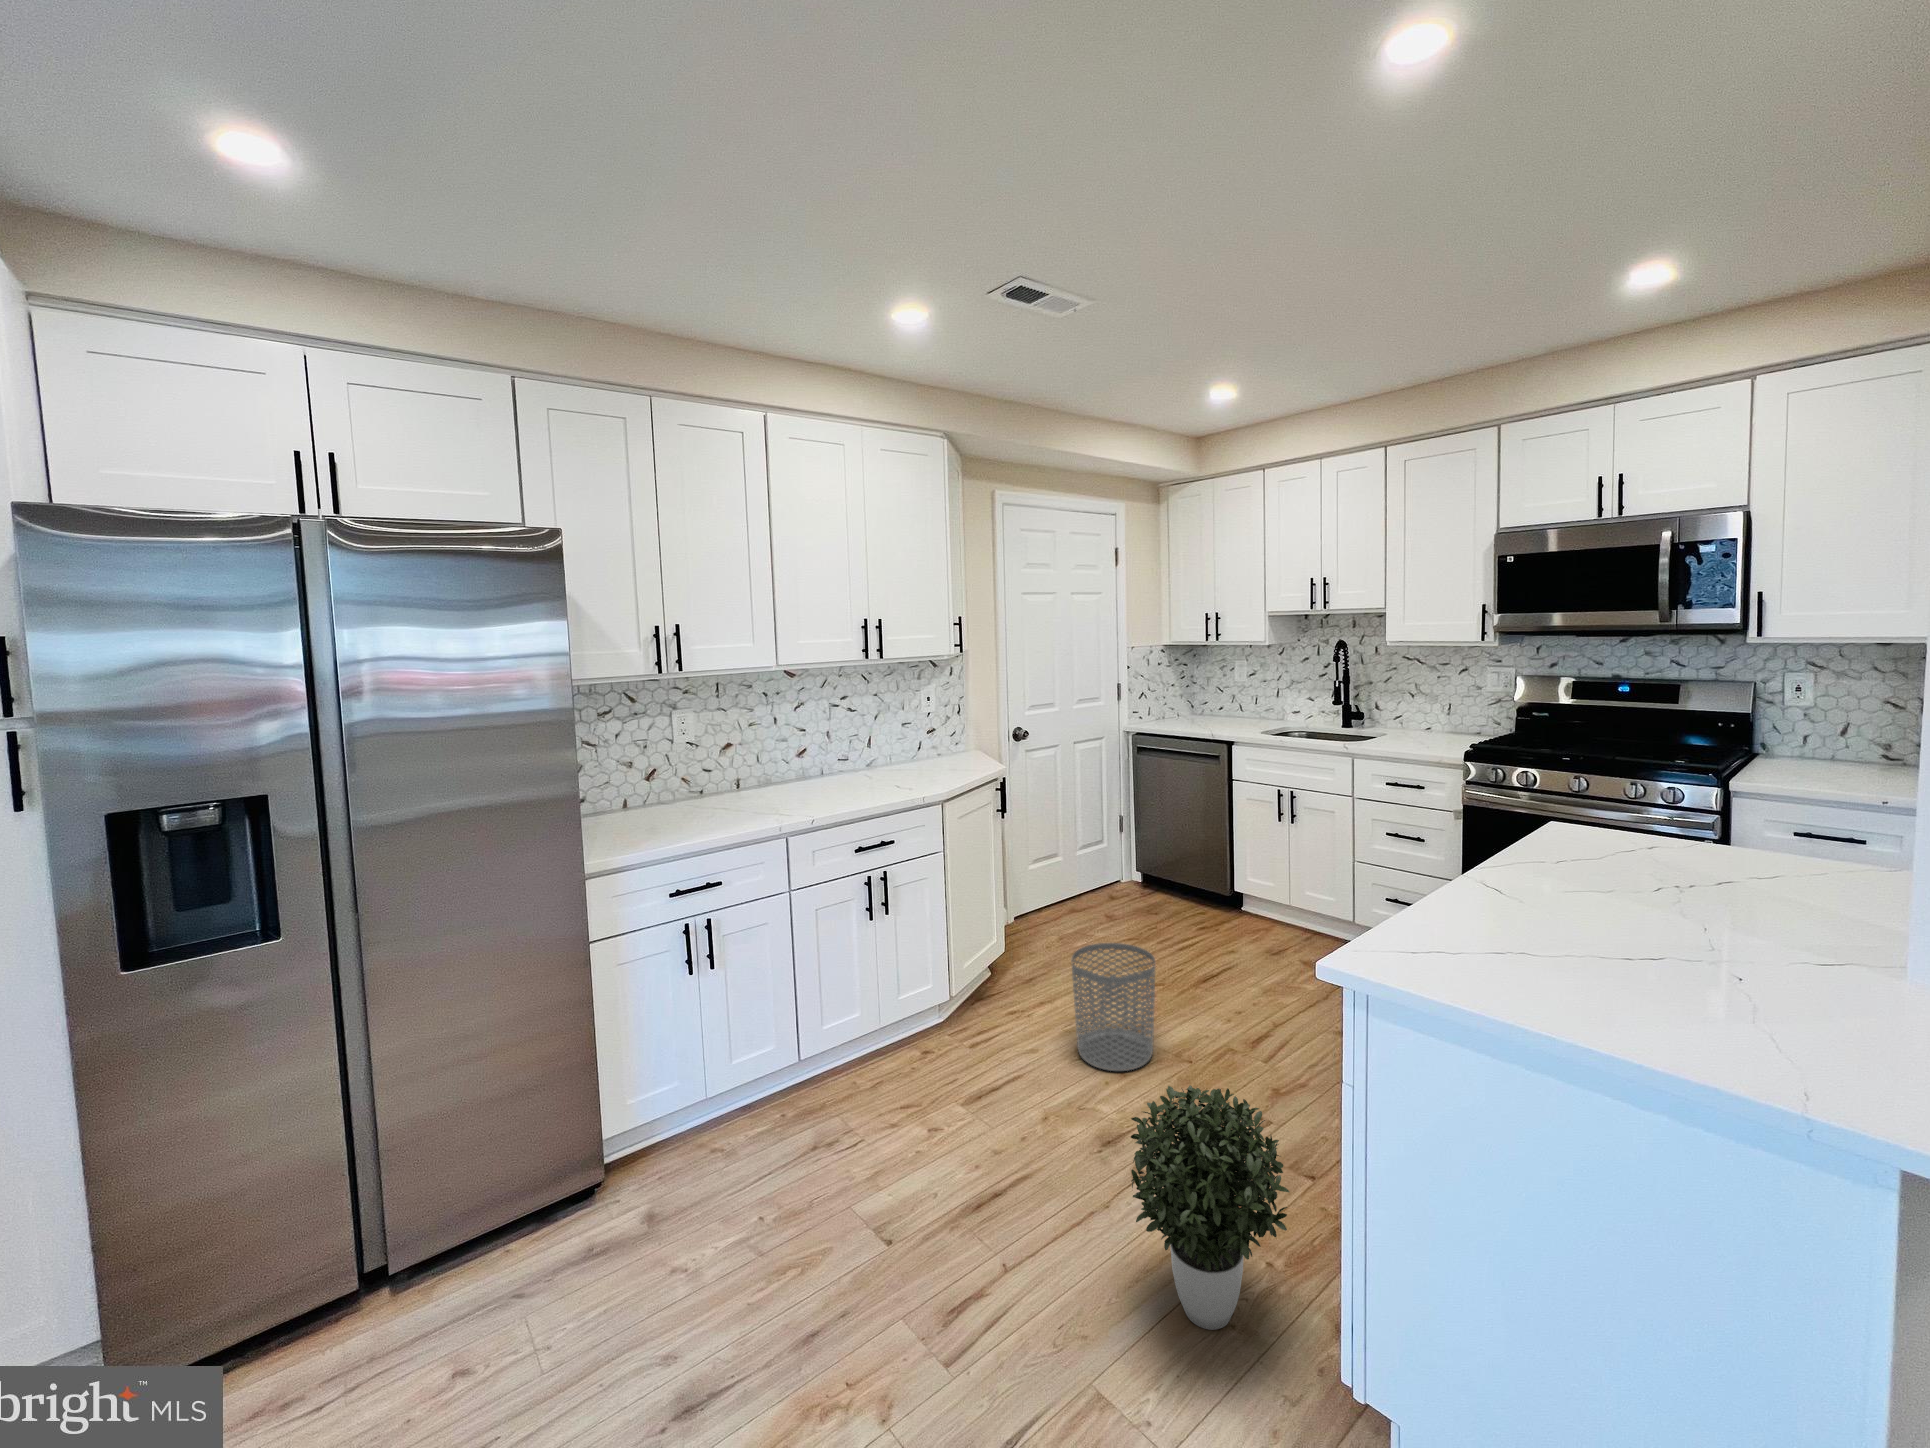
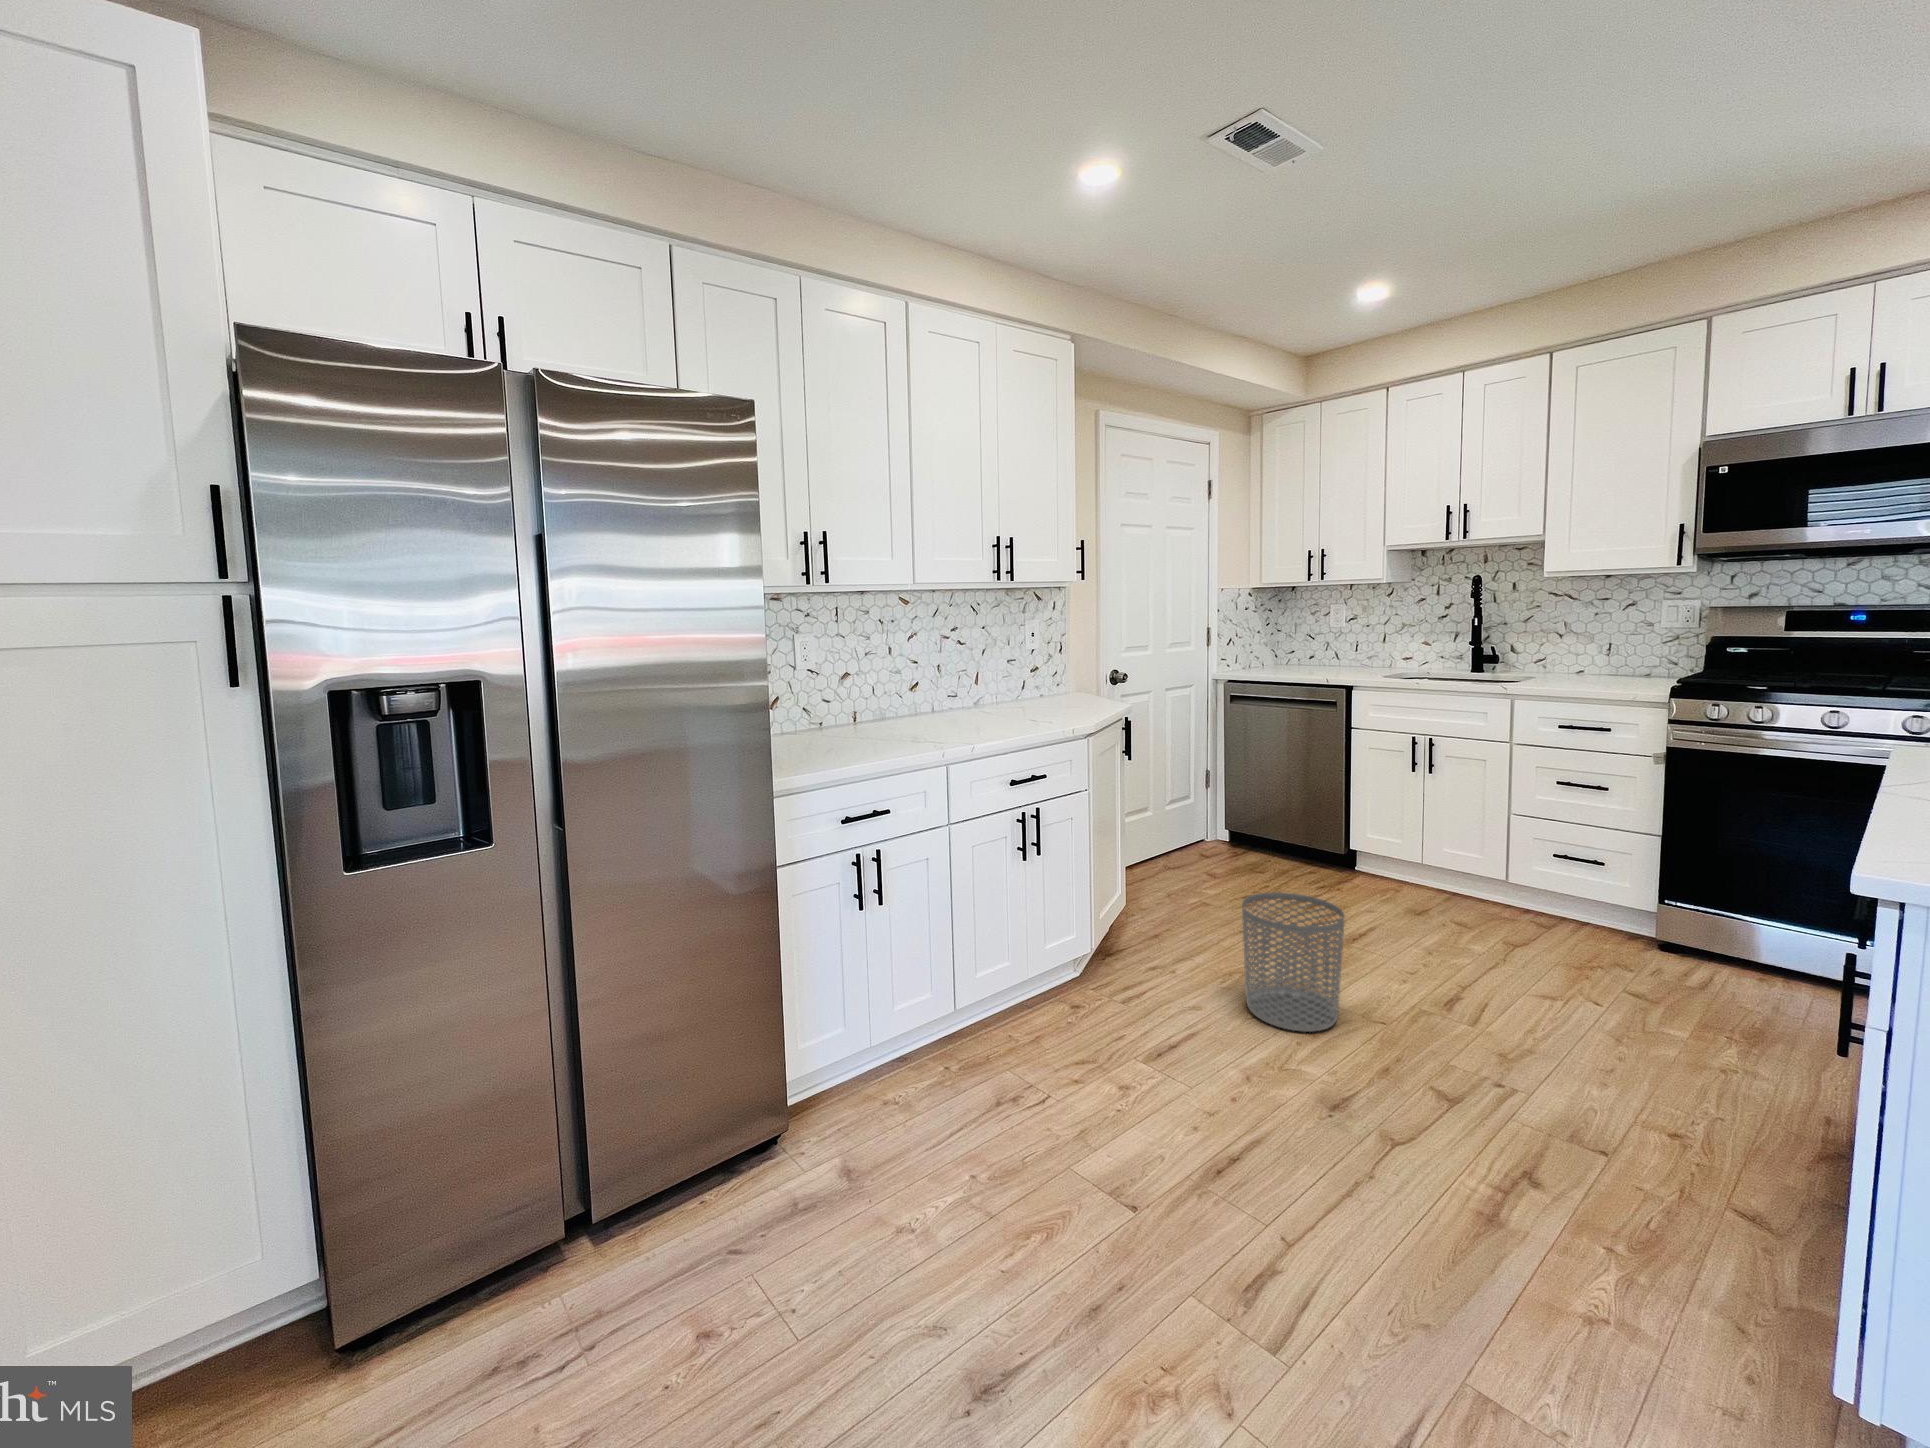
potted plant: present [1131,1085,1289,1330] -> none [1453,1037,1698,1322]

